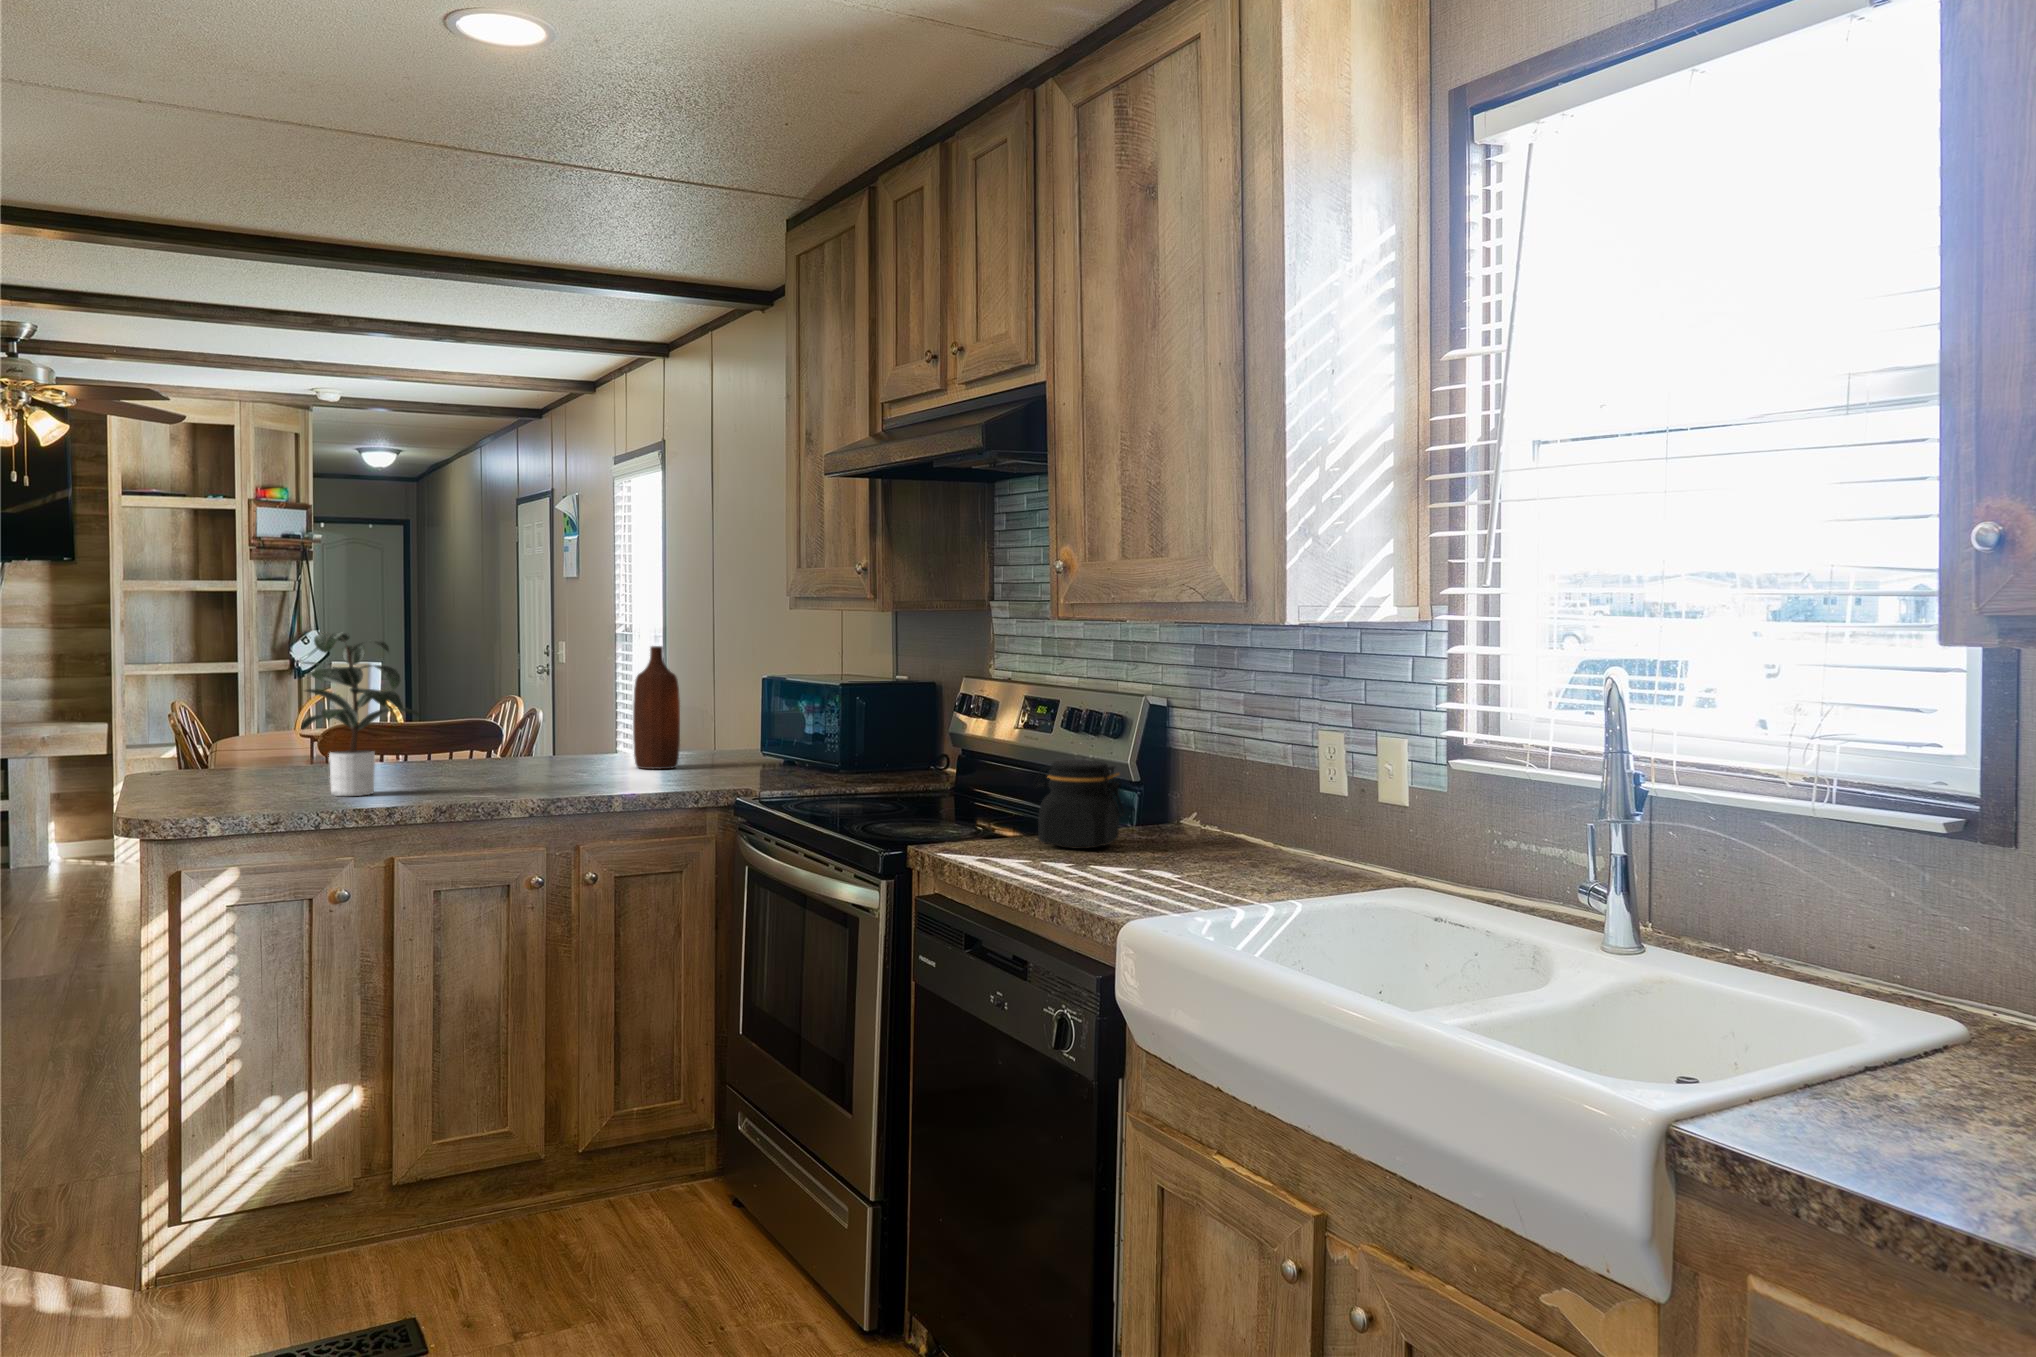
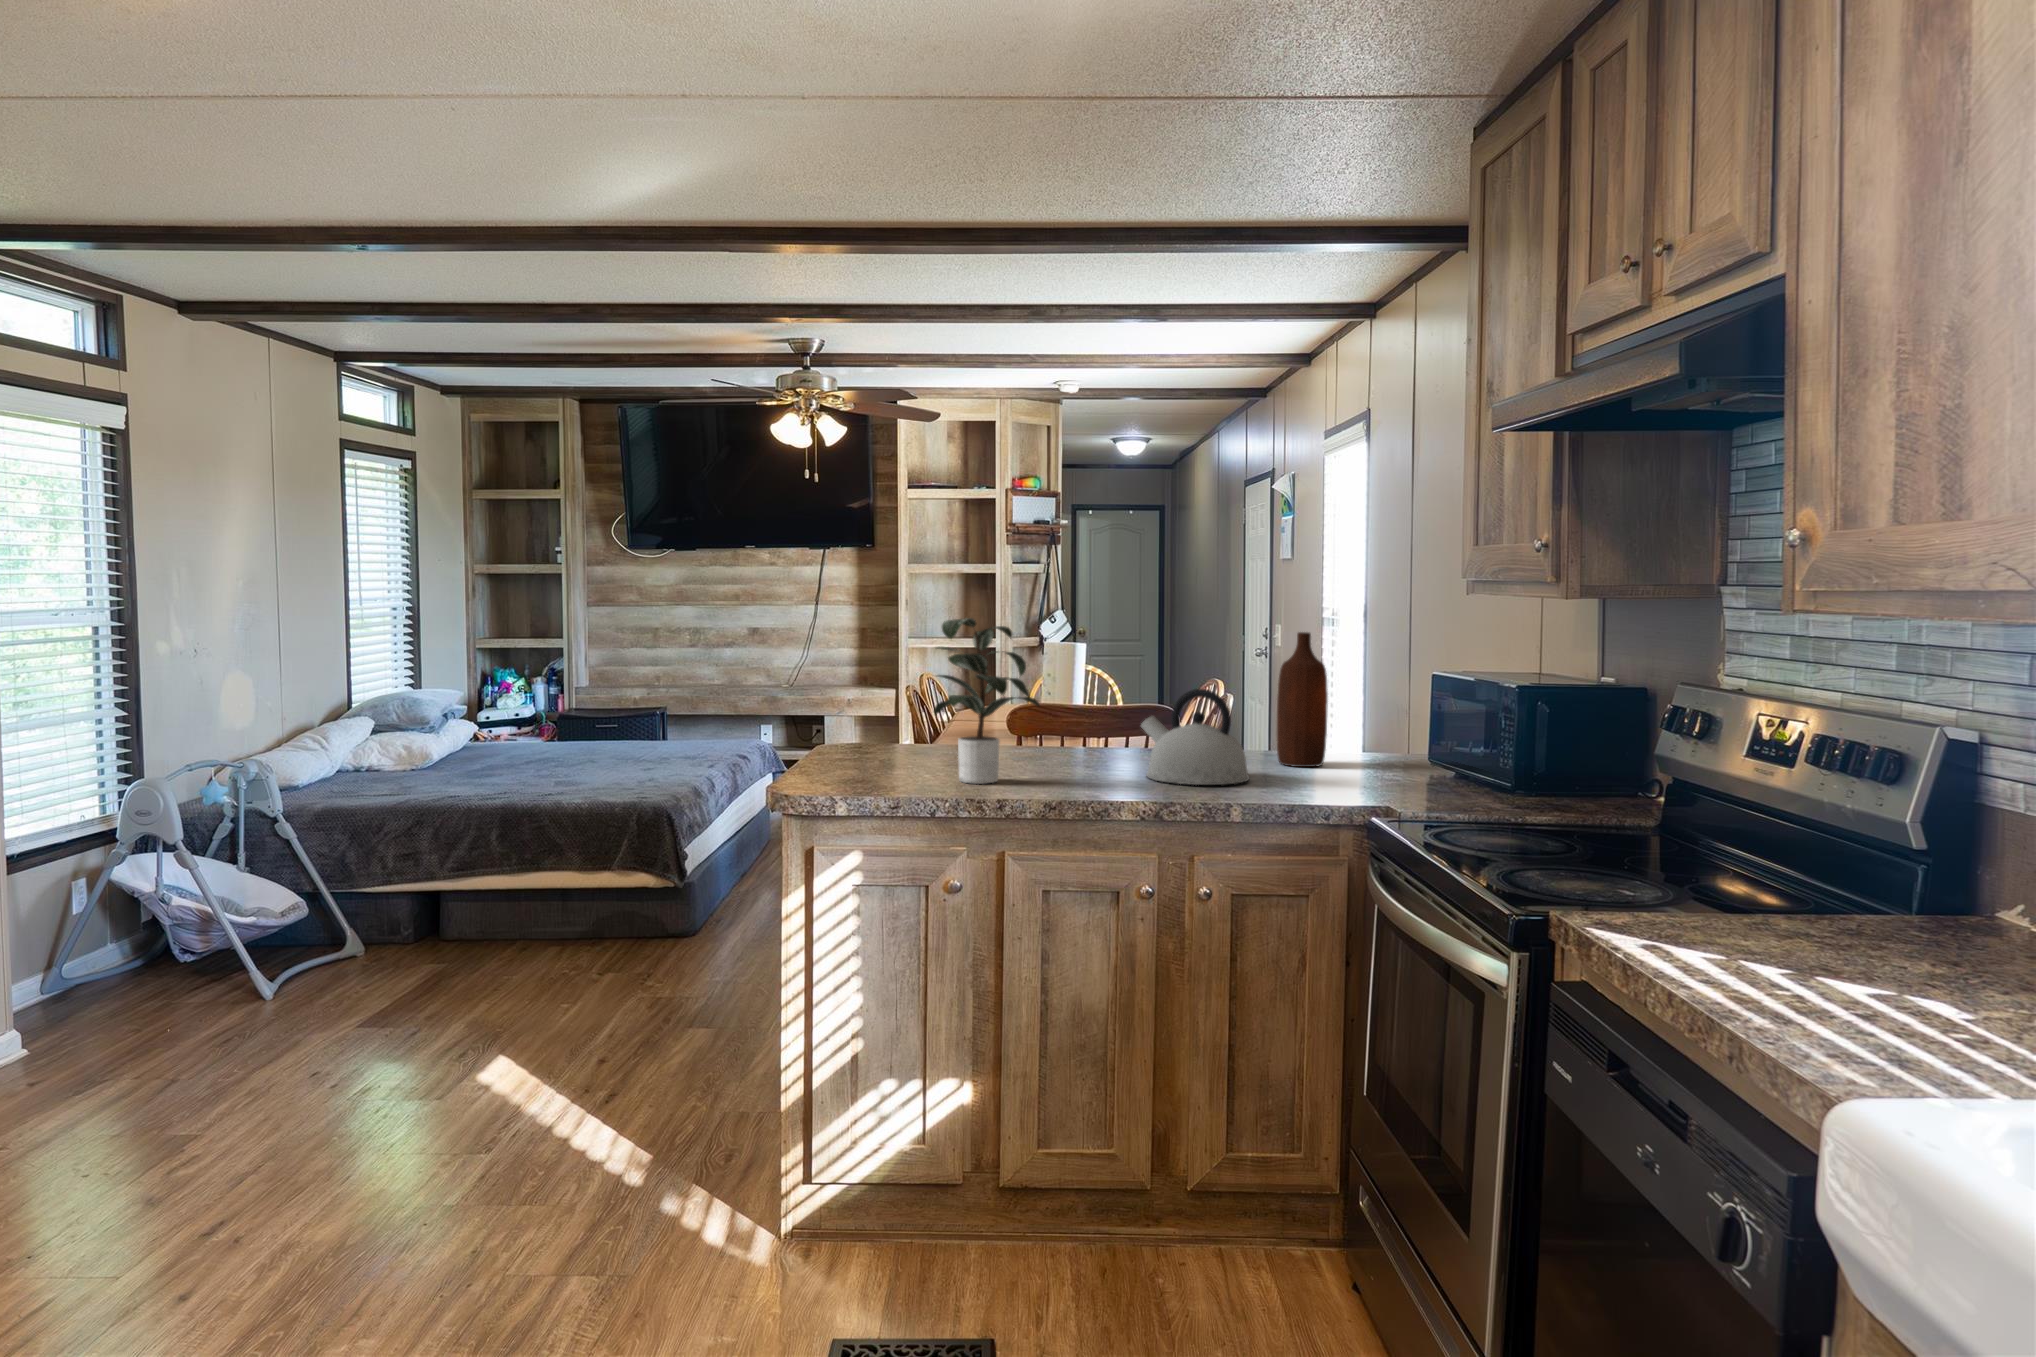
kettle: none [510,698,619,786] -> present [1141,689,1250,785]
jar: present [1033,761,1124,849] -> none [1793,831,1967,979]

